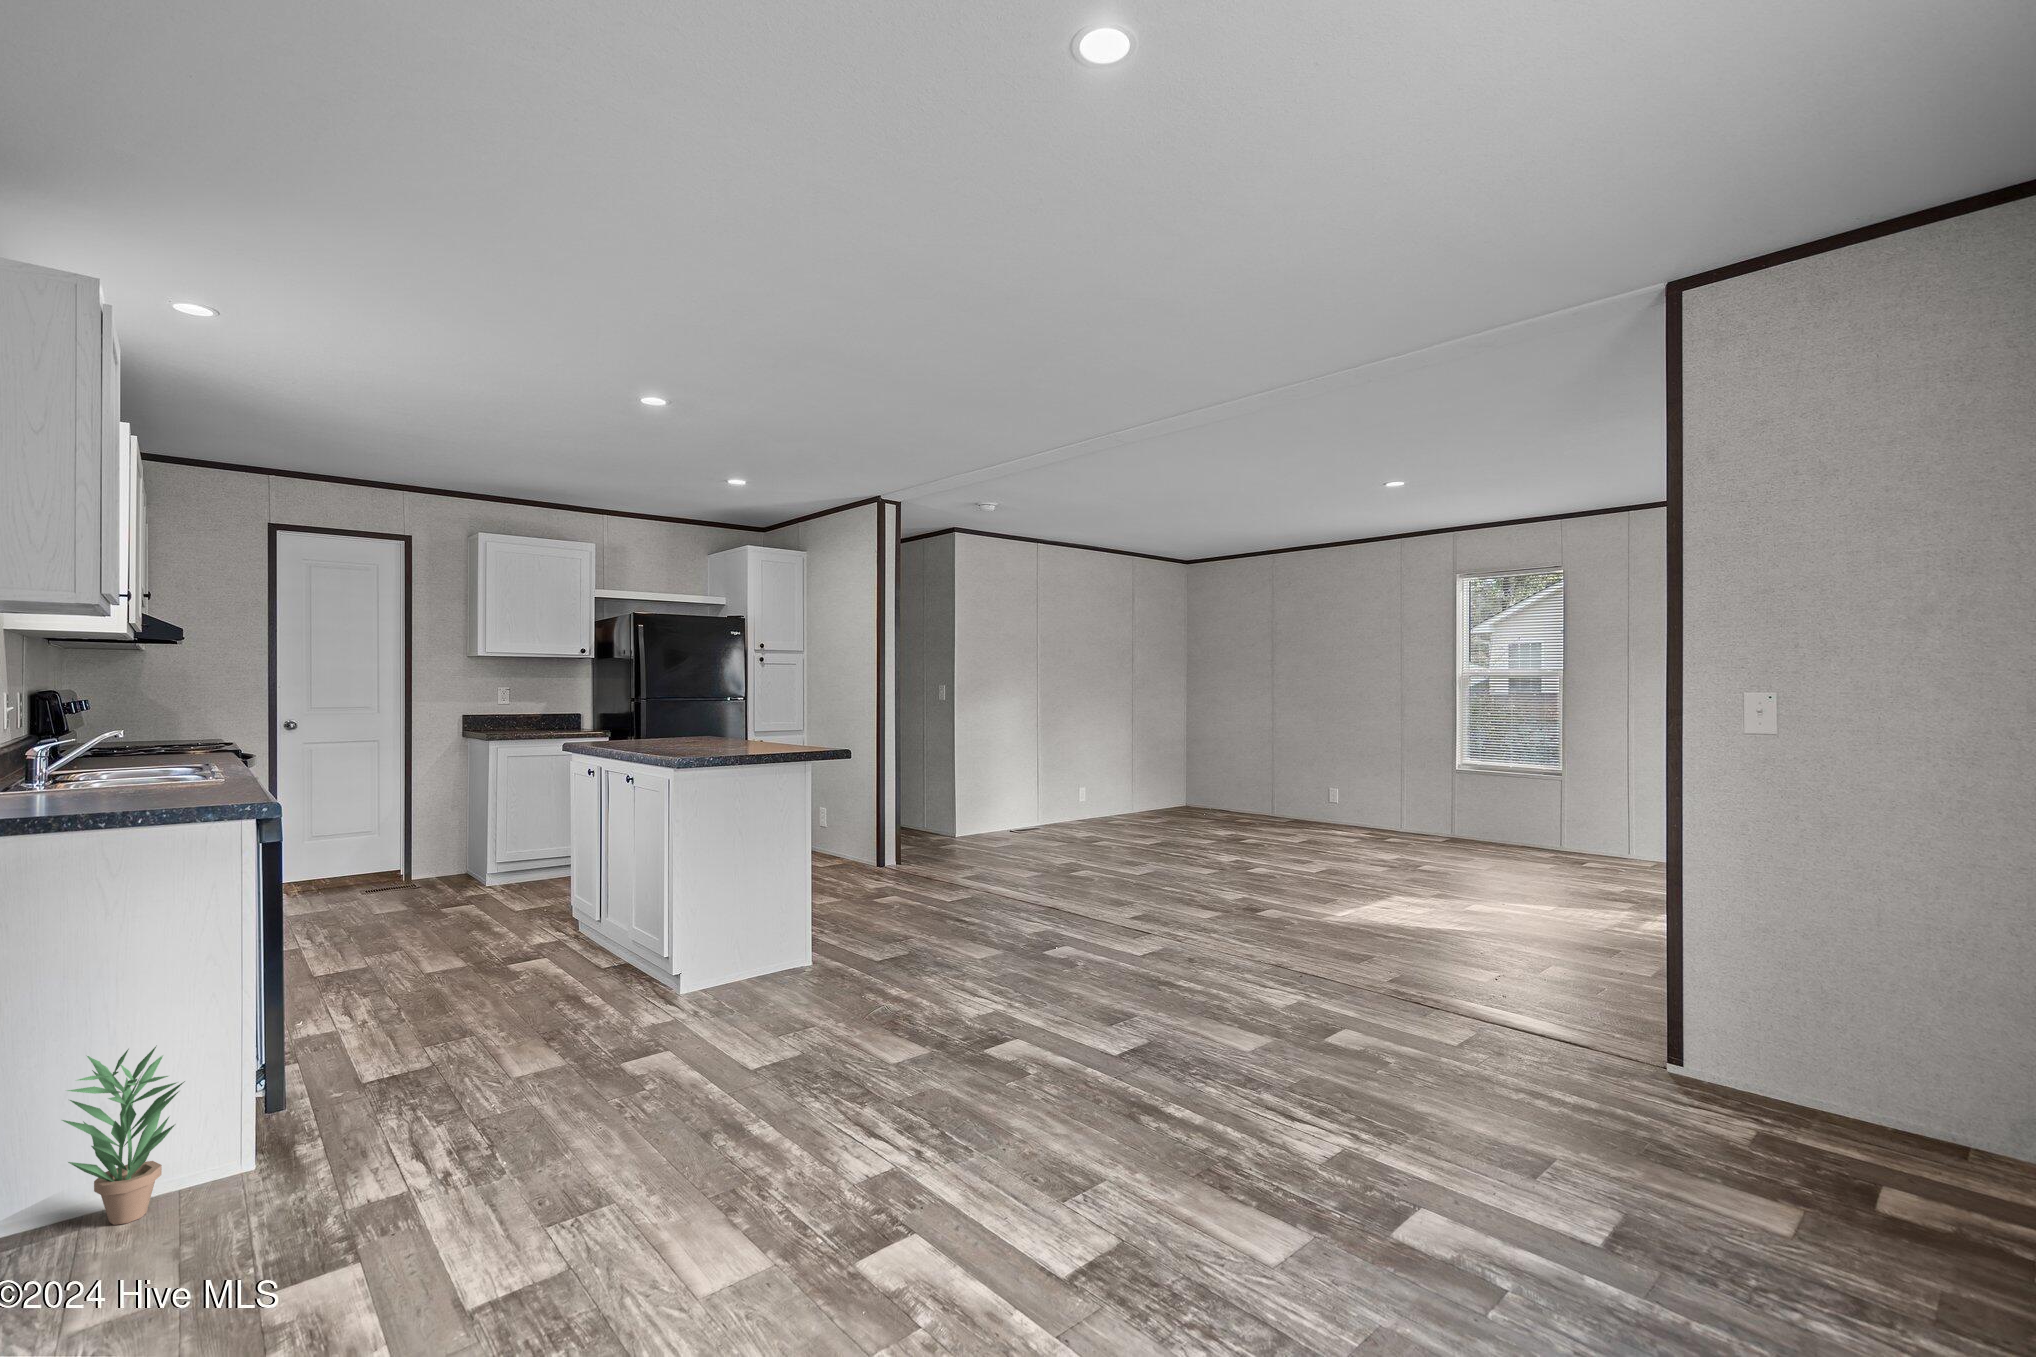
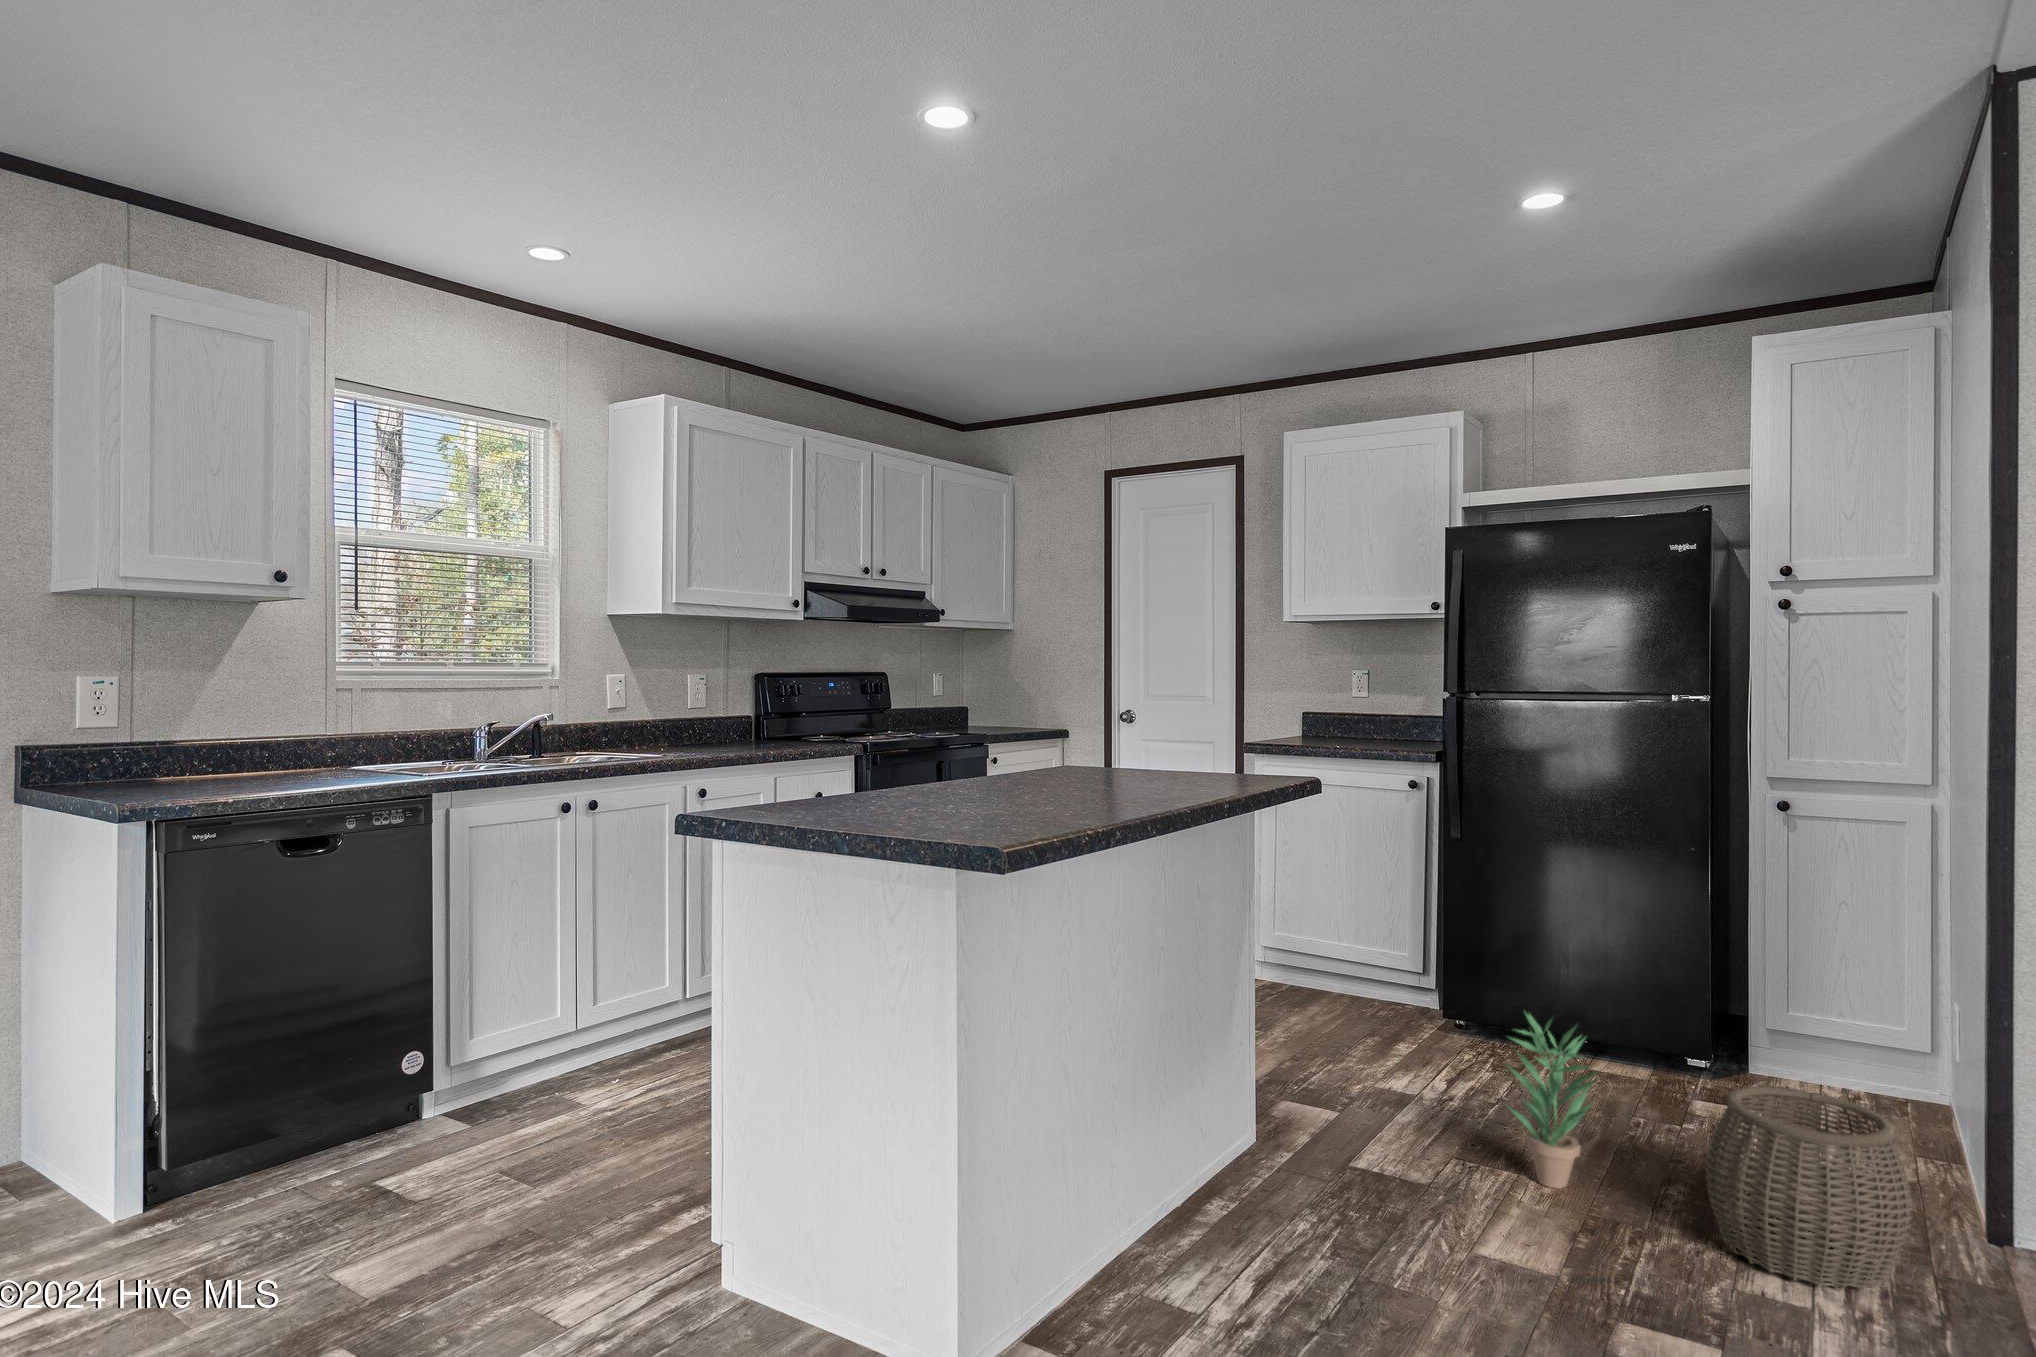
woven basket: none [298,1022,462,1184] -> present [1705,1086,1912,1290]

